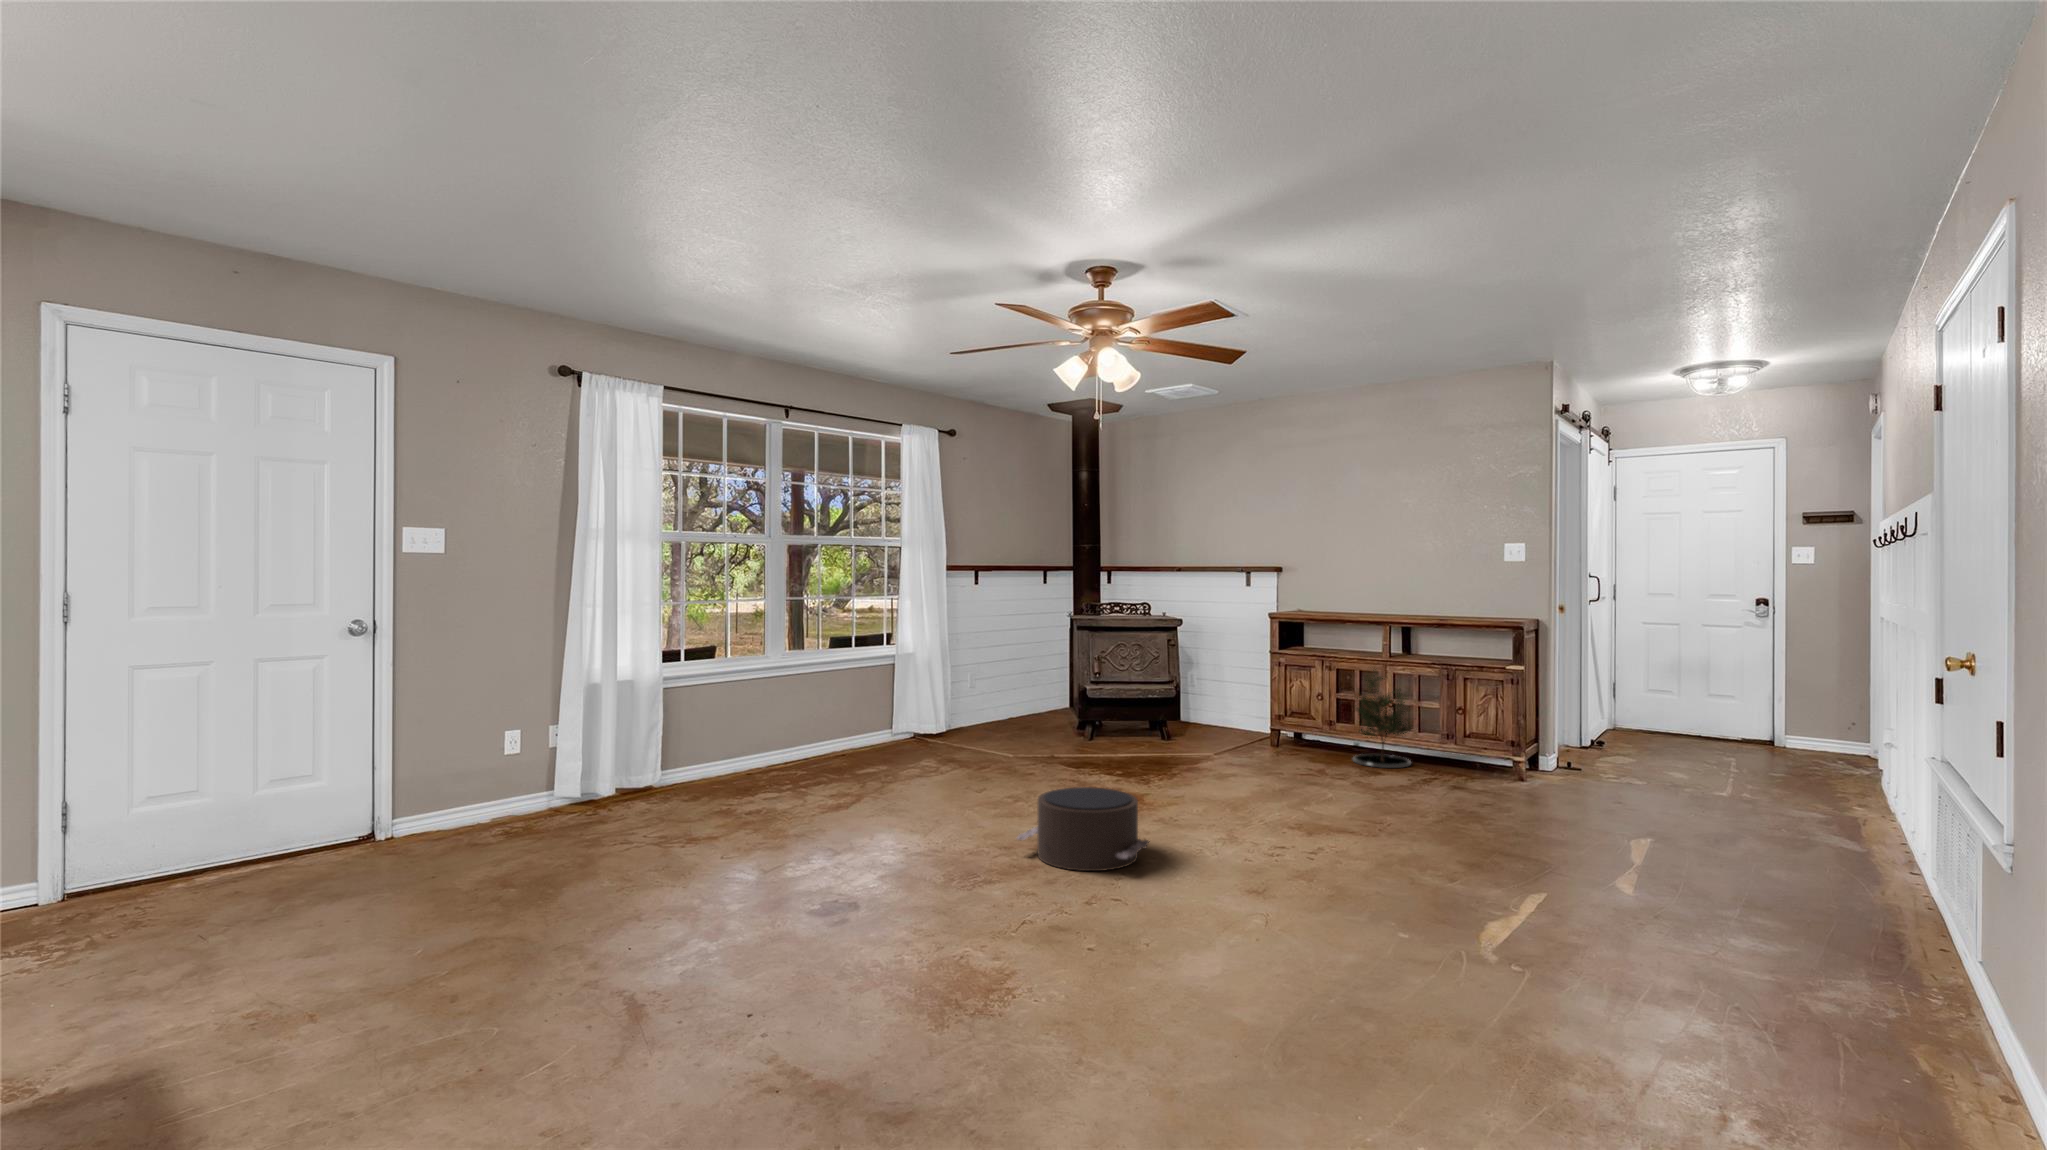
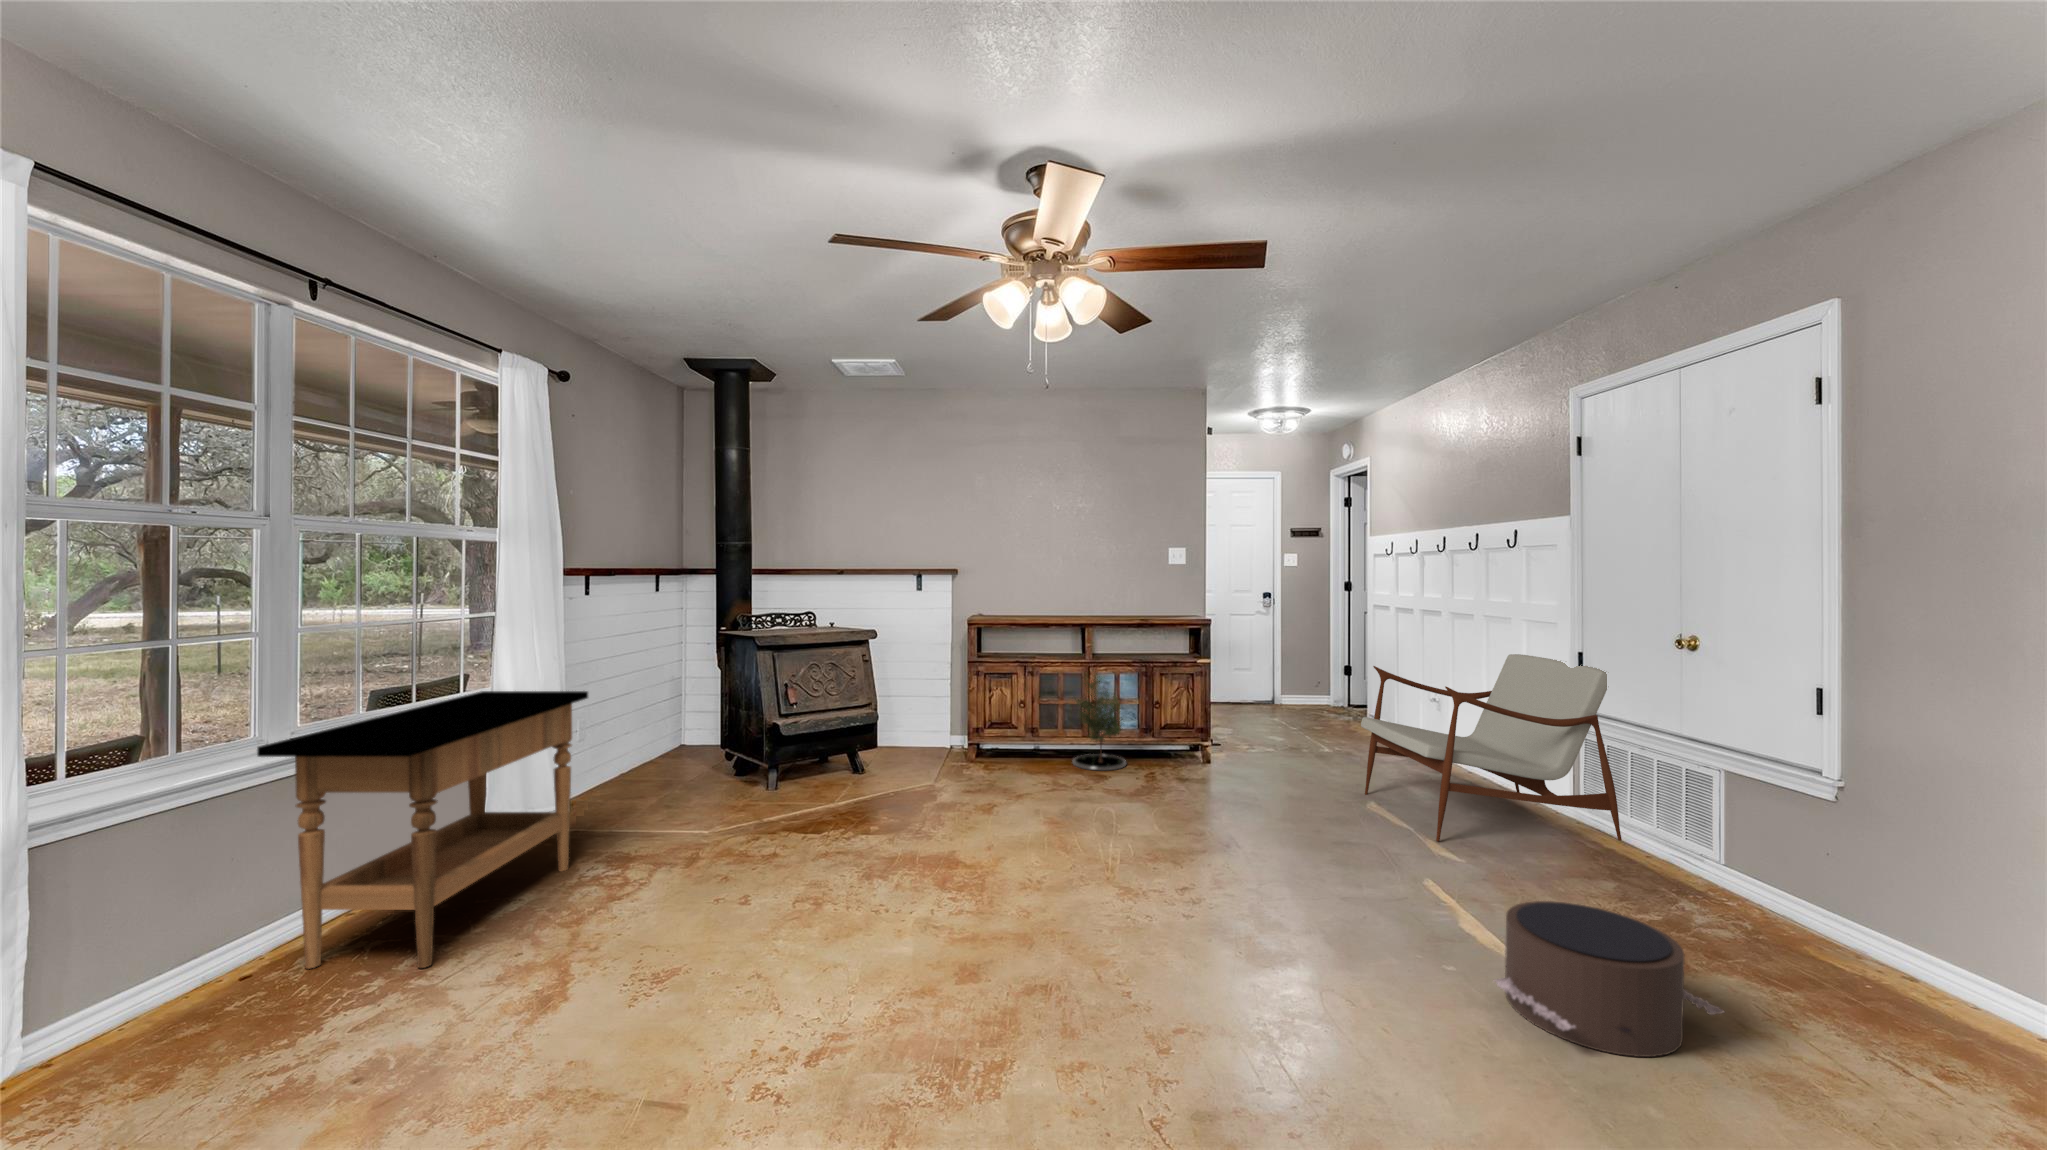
side table: none [752,639,928,776] -> present [257,691,588,969]
armchair: none [1608,670,1918,916] -> present [1361,654,1622,842]
pouf: present [1017,787,1150,871] -> present [1494,901,1724,1057]

